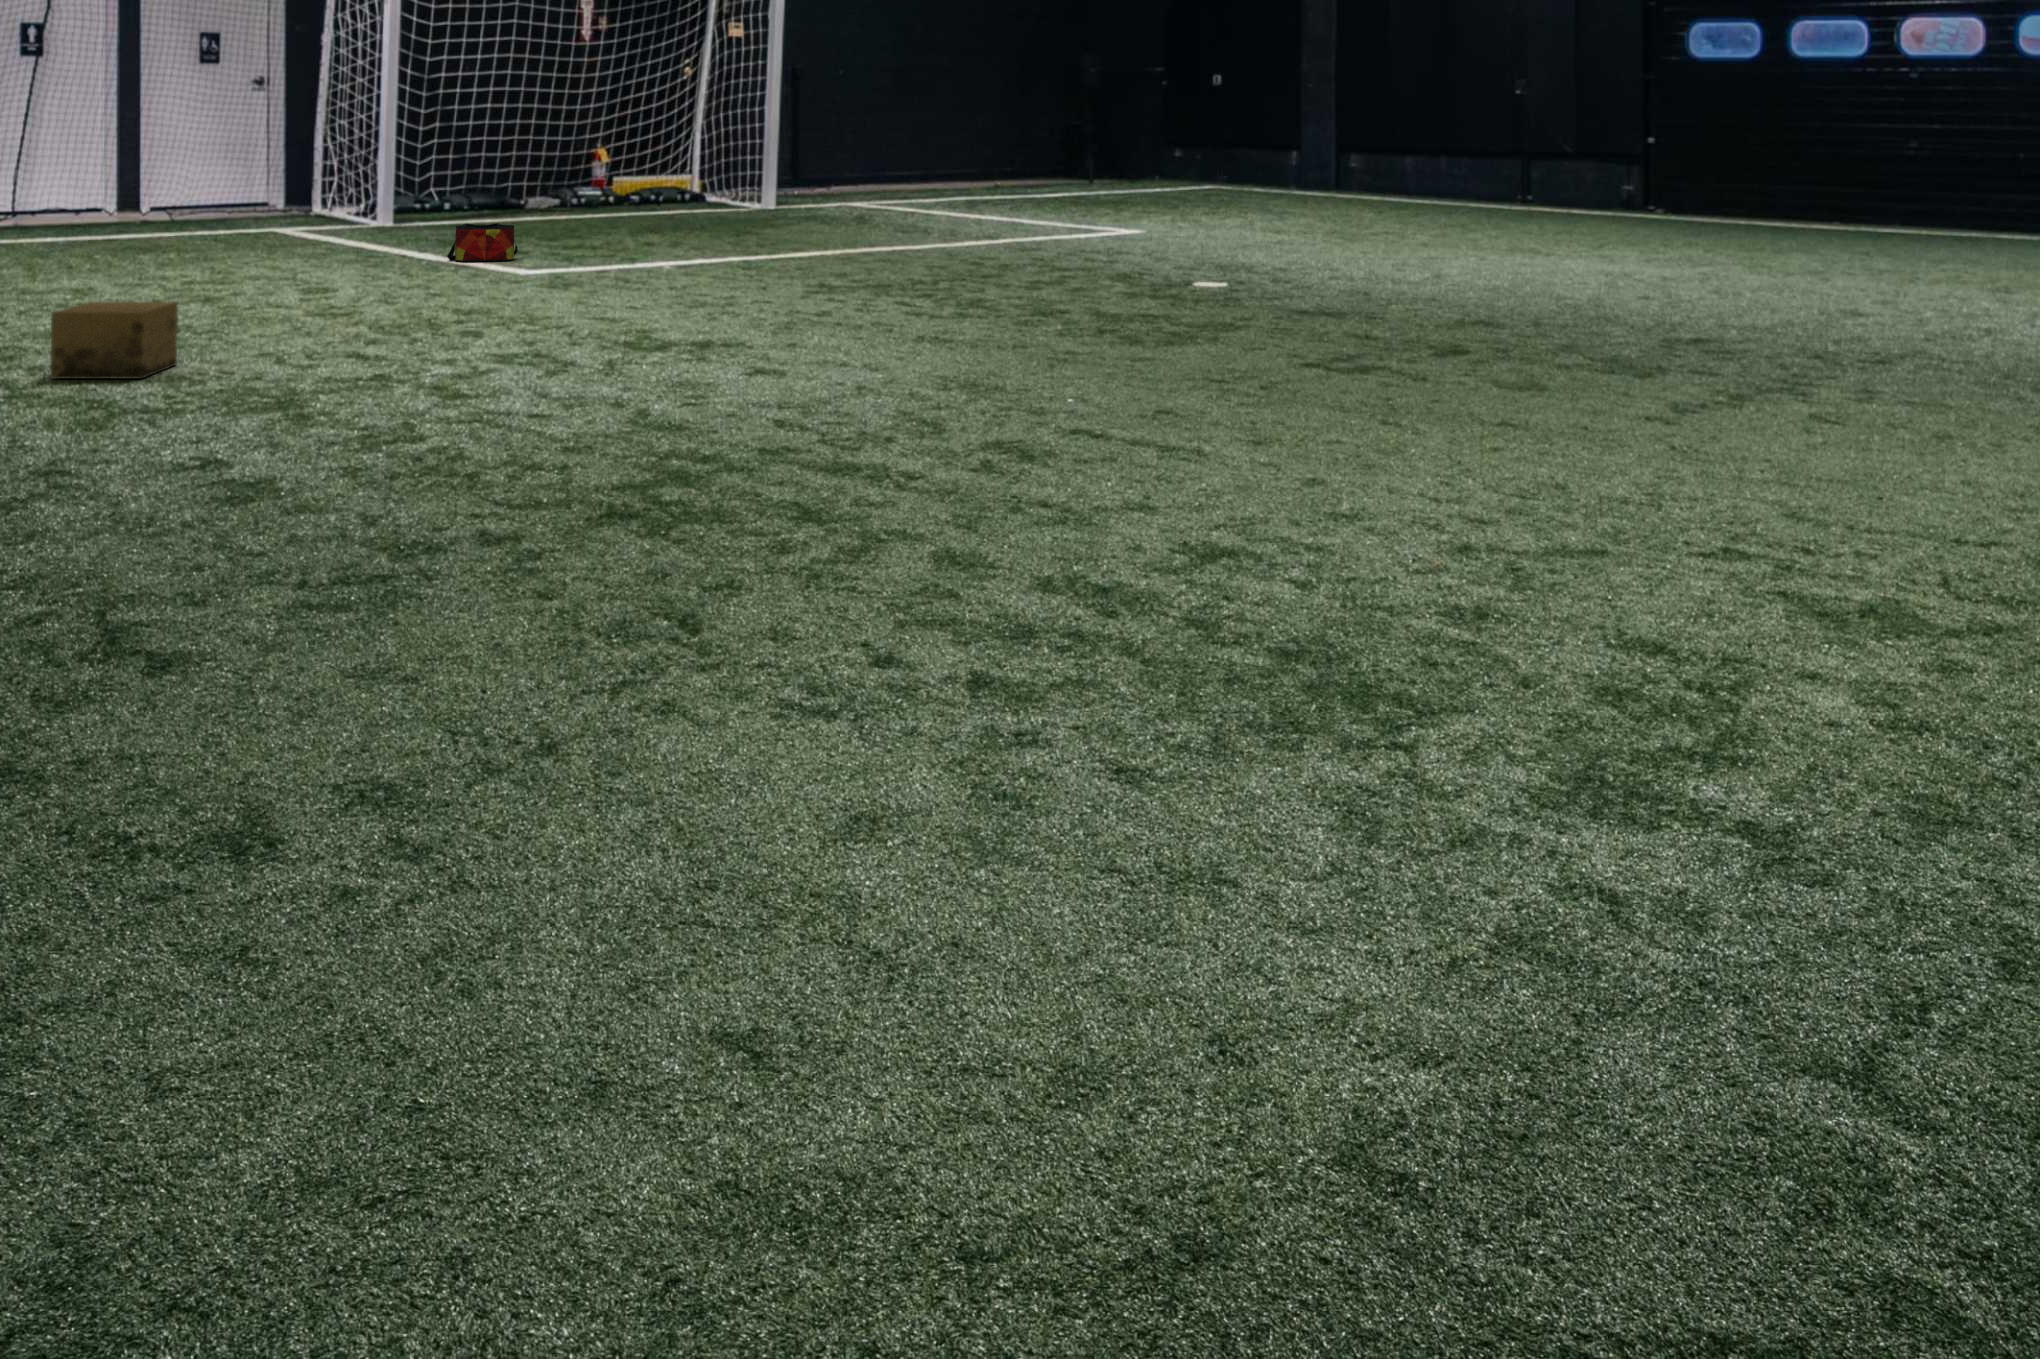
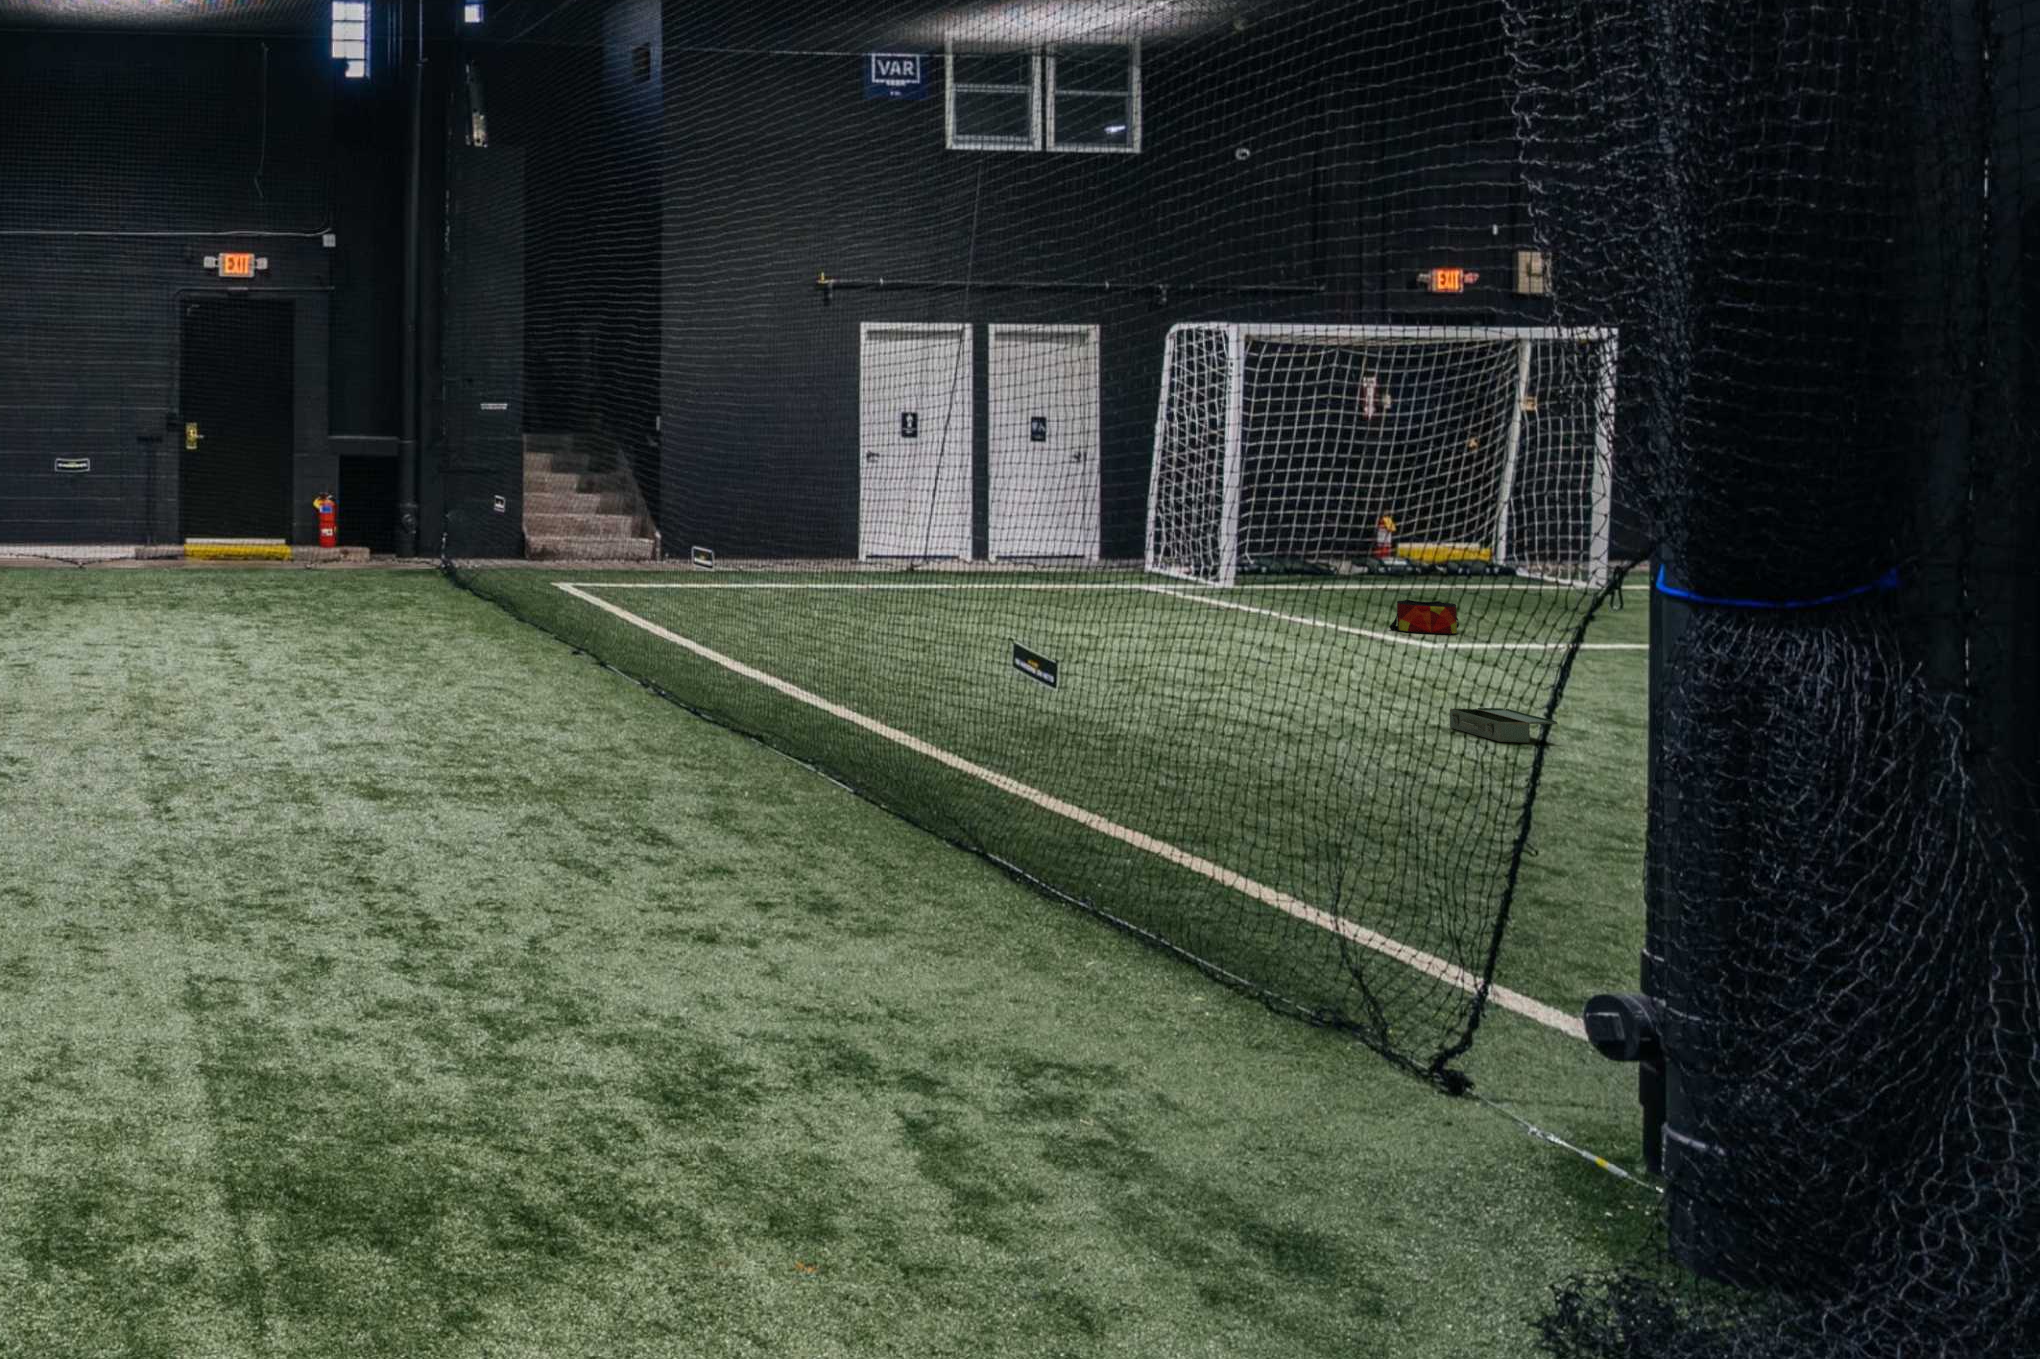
cardboard box: present [50,302,178,379] -> none [1274,656,1351,715]
toolbox: none [254,348,359,396] -> present [1450,708,1558,743]

